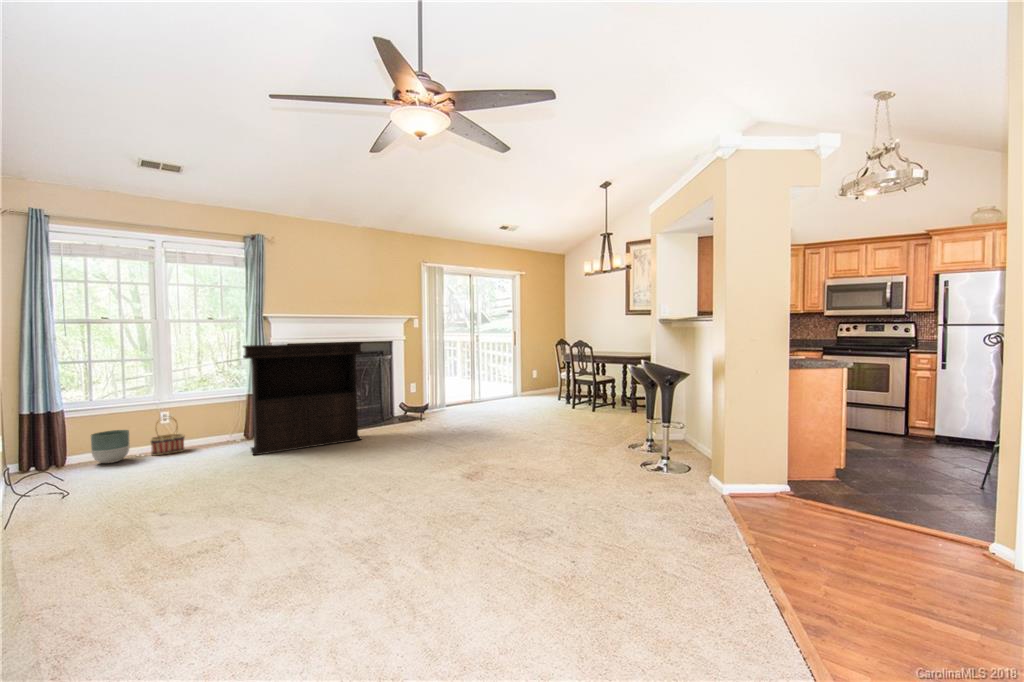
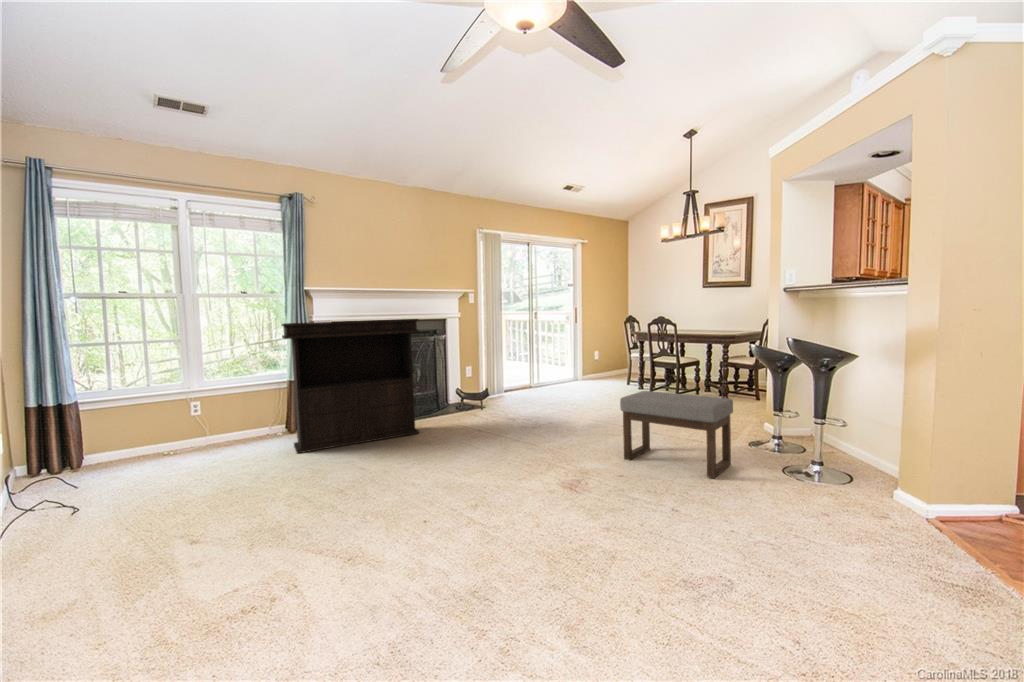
ottoman: none [520,402,604,469] -> present [620,391,733,478]
basket: present [150,418,185,456] -> none [180,406,219,452]
planter: present [91,430,130,463] -> none [111,423,156,462]

